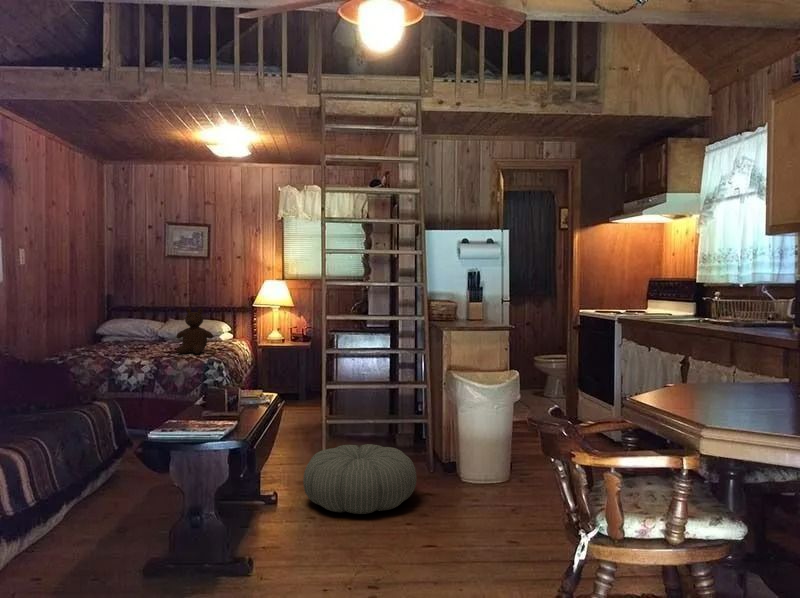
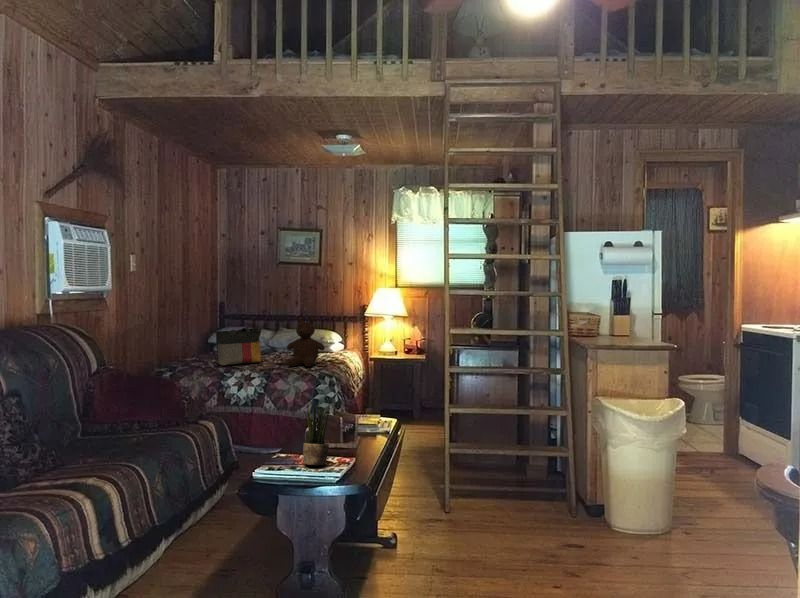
tote bag: none [106,318,152,354] -> present [216,328,262,365]
potted plant: none [192,376,216,429] -> present [303,403,330,465]
pouf: present [303,444,417,514] -> none [428,482,563,571]

